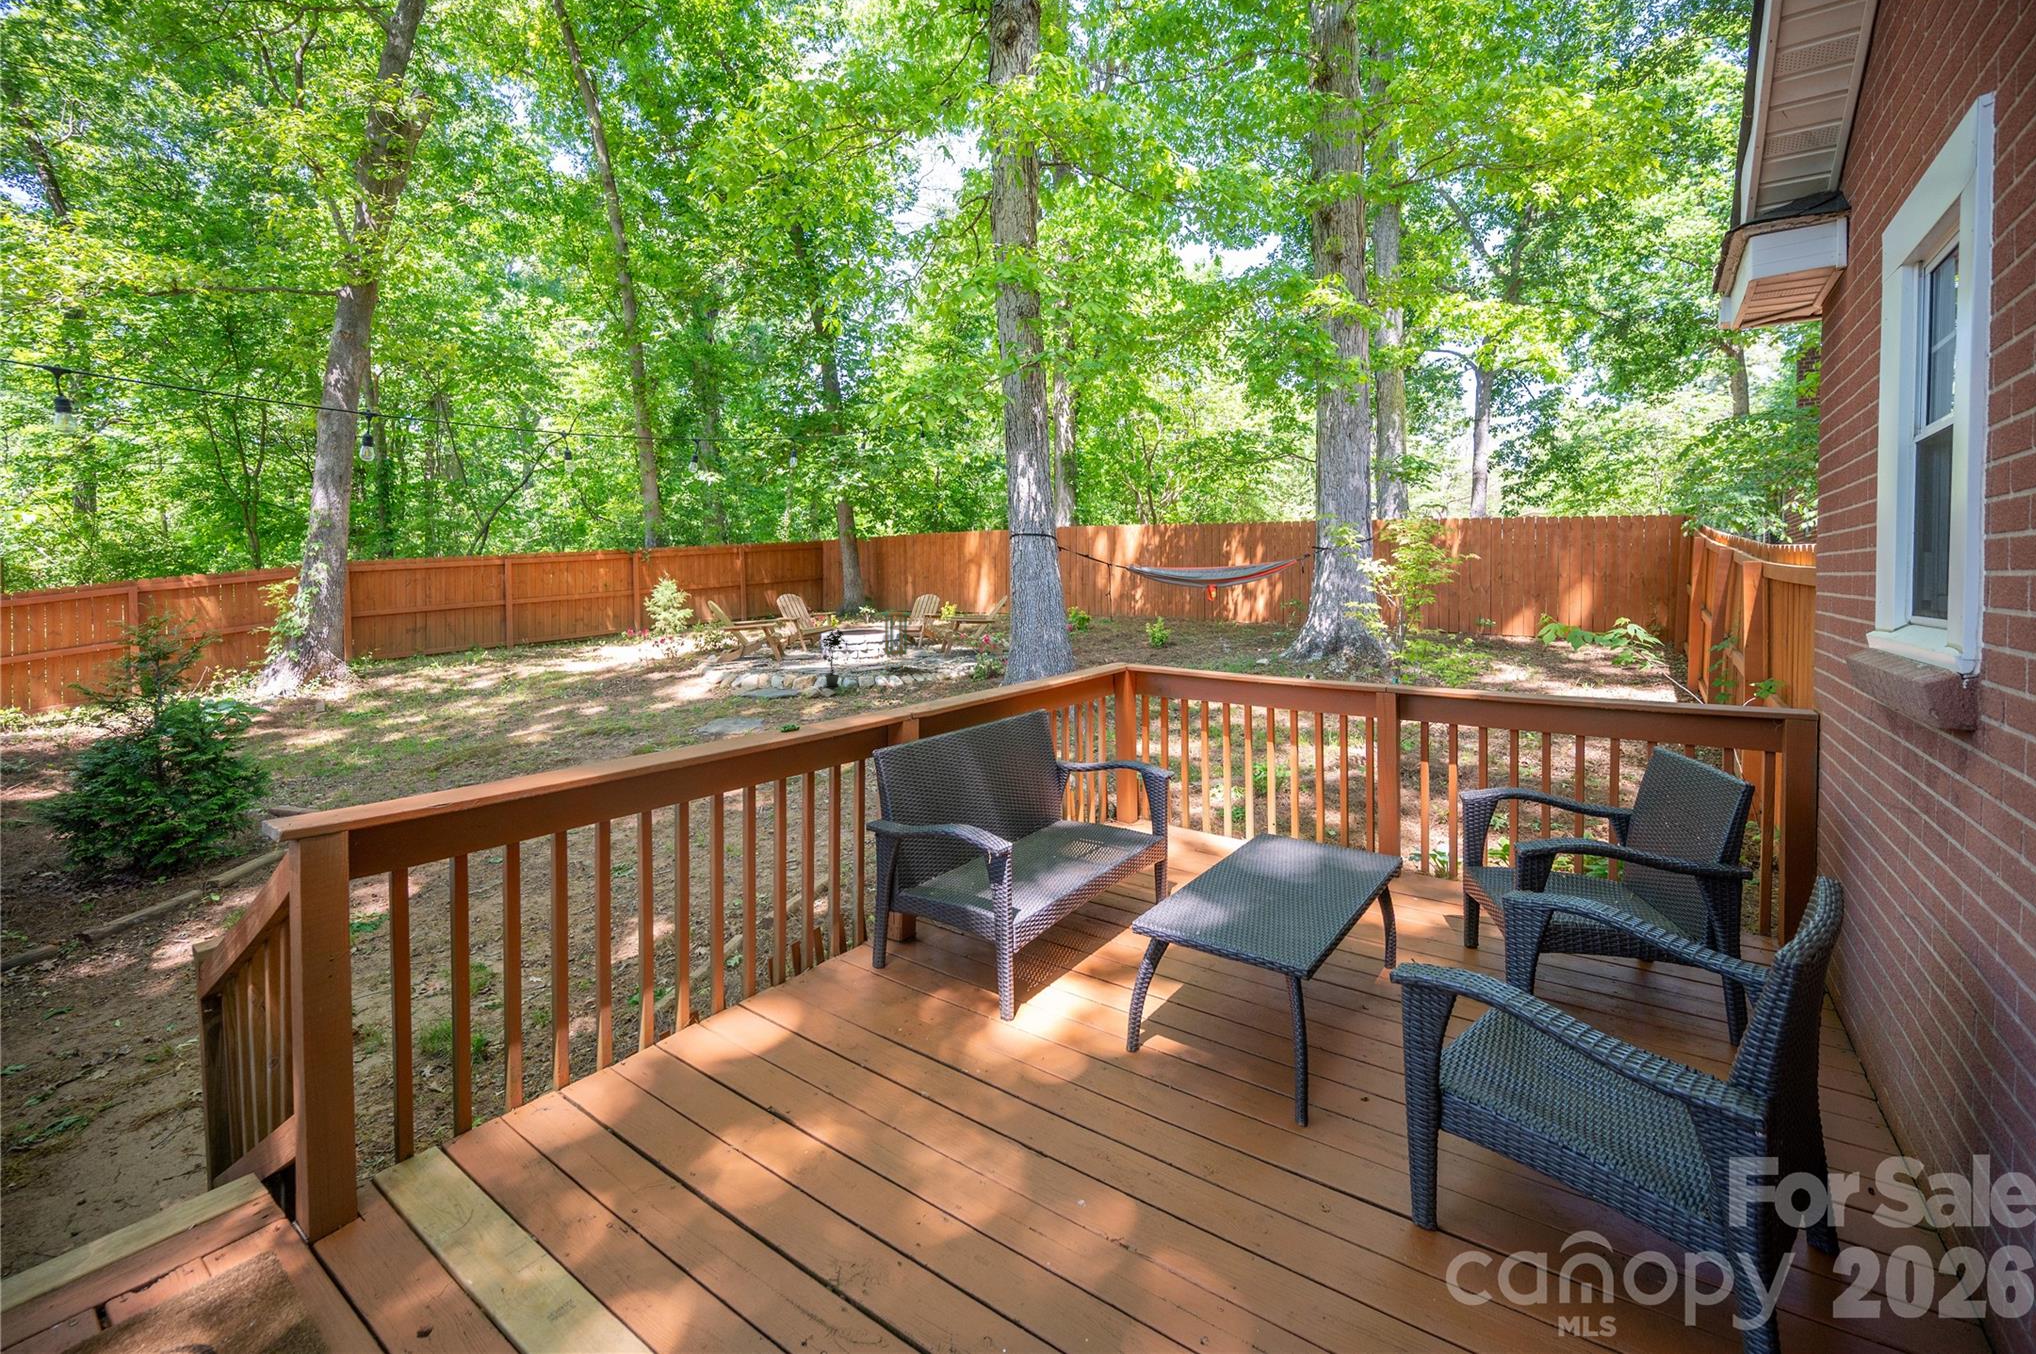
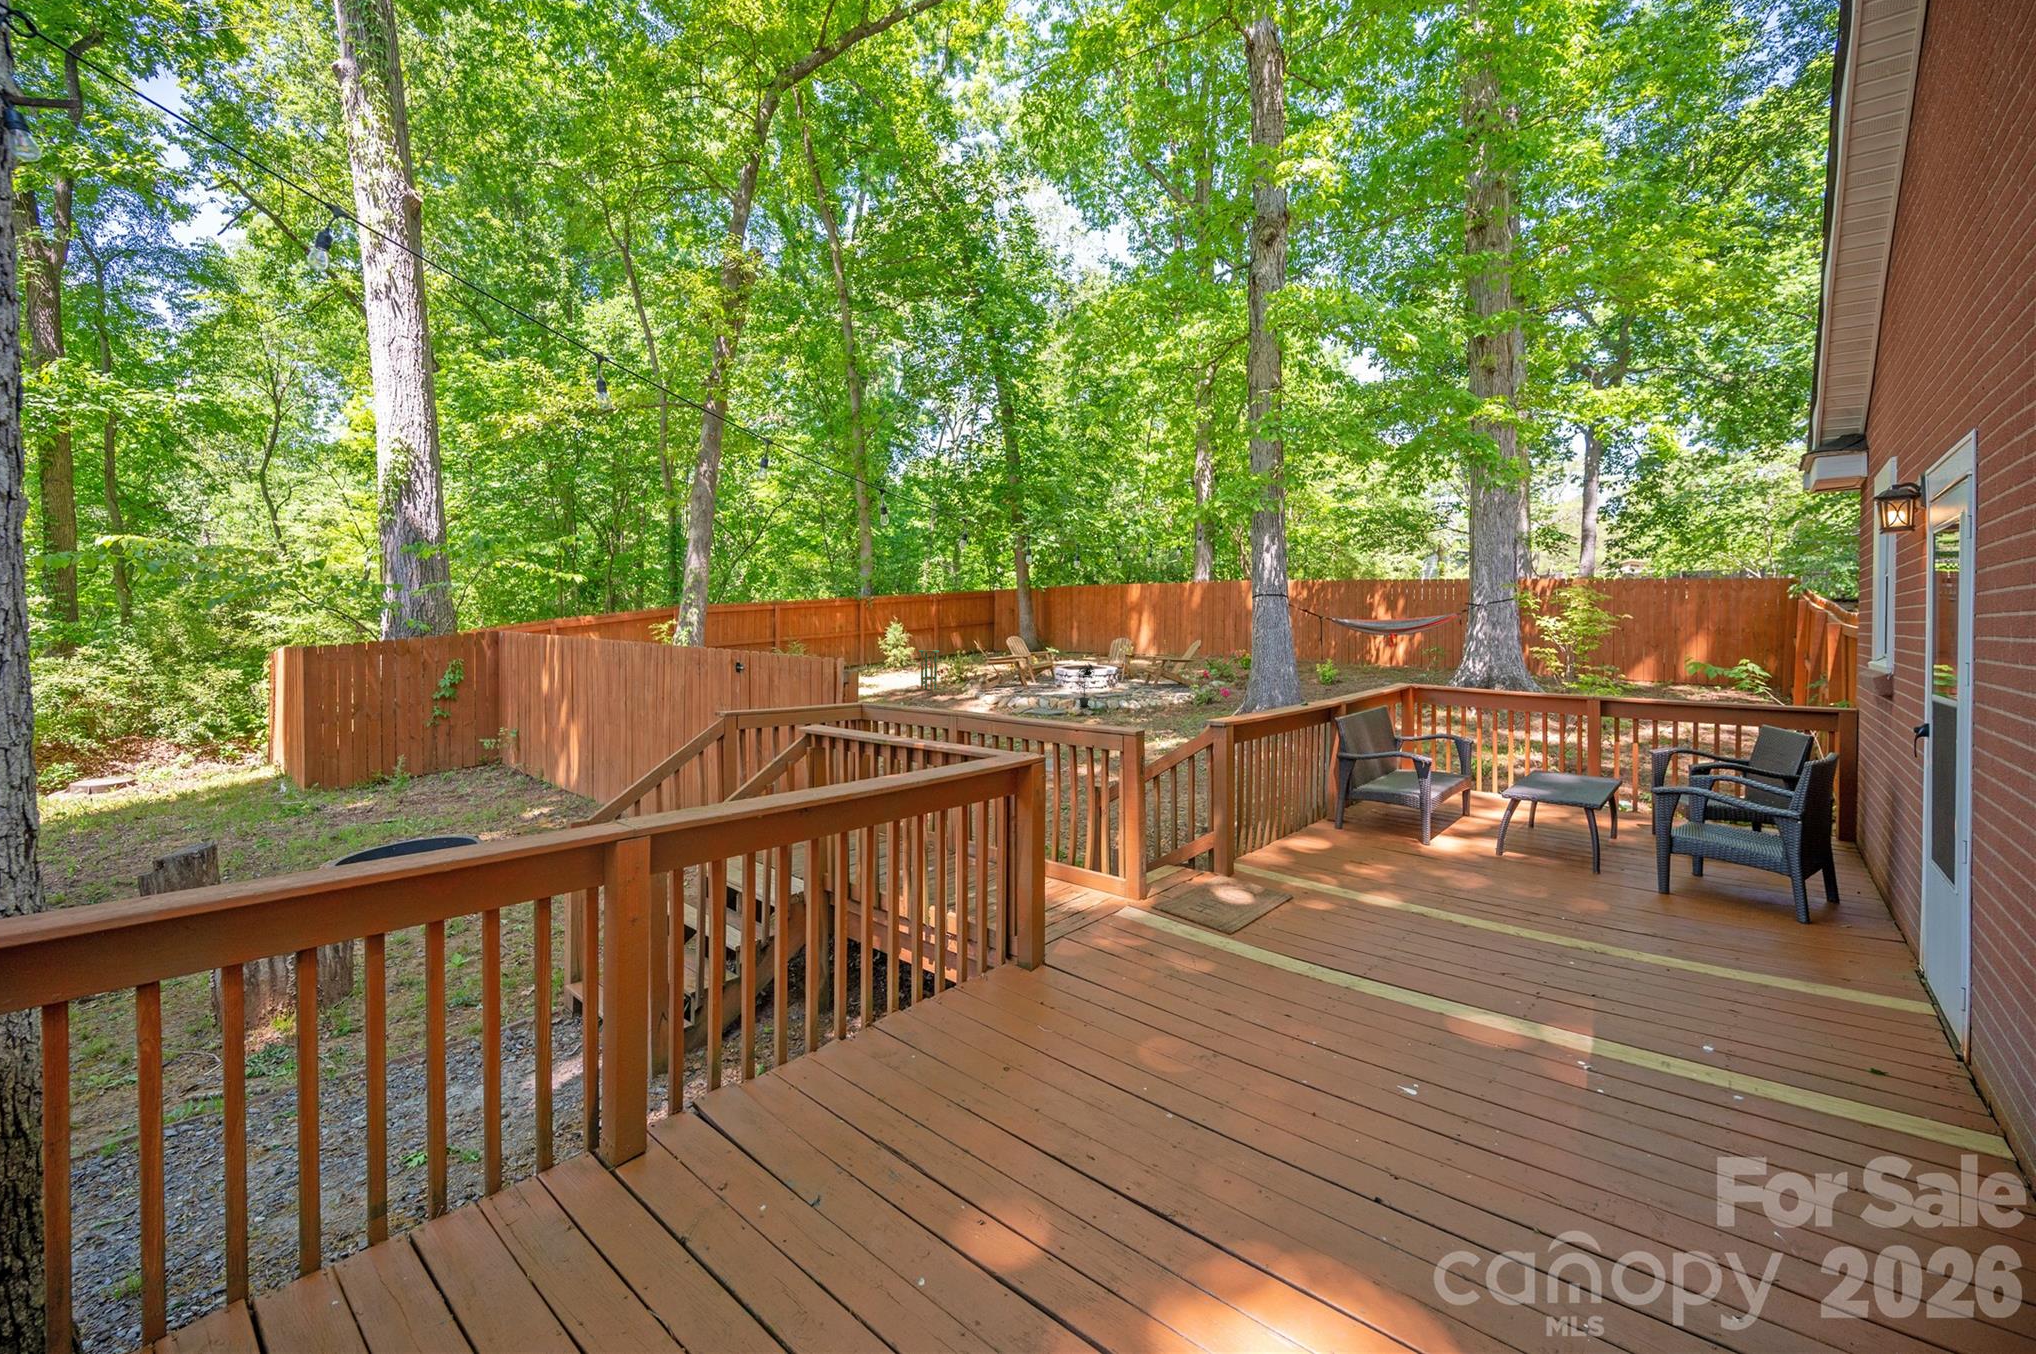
side table: present [882,612,910,669] -> present [919,650,939,690]

